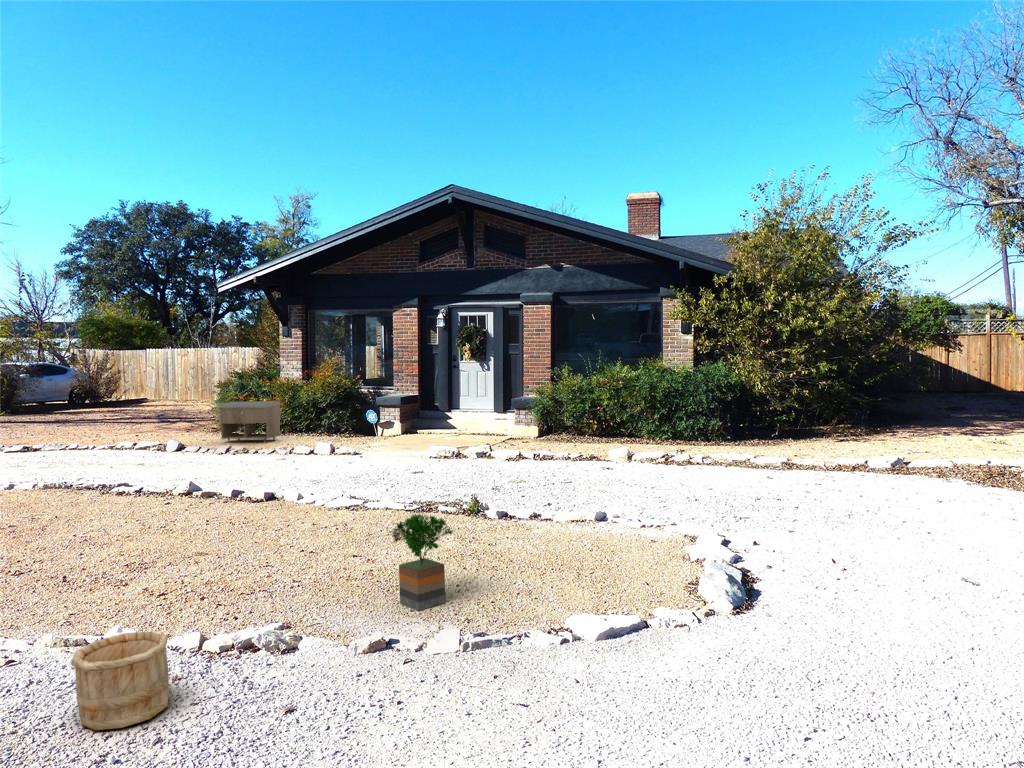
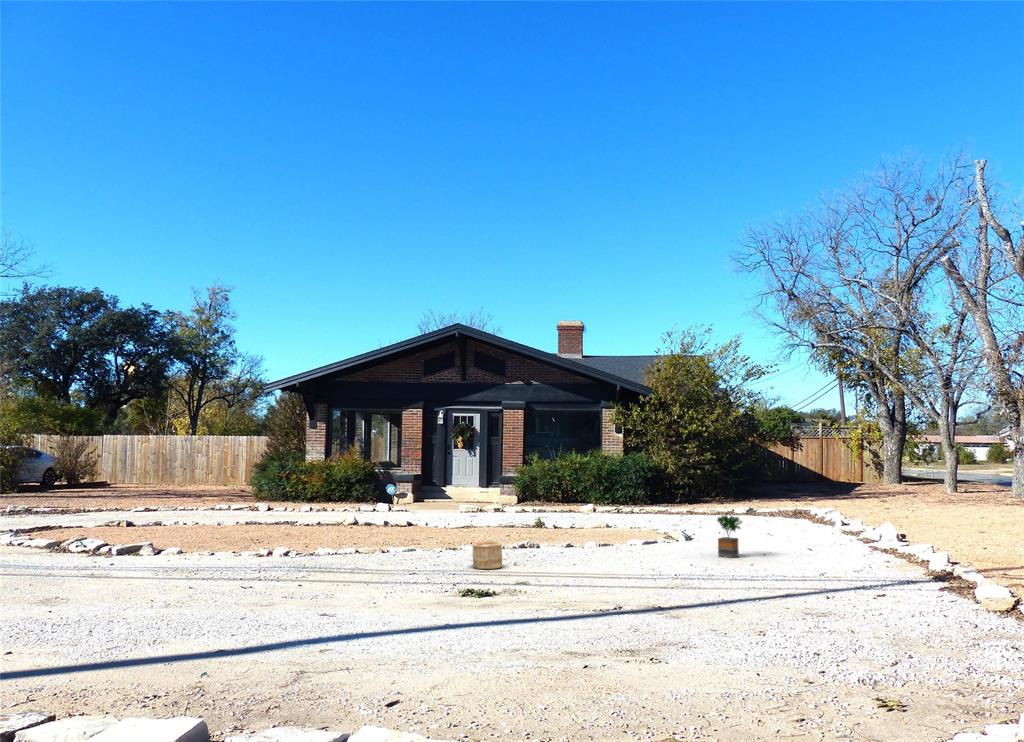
storage bench: present [219,401,281,442] -> none [292,475,334,505]
potted tree: present [393,514,453,611] -> present [717,515,742,558]

